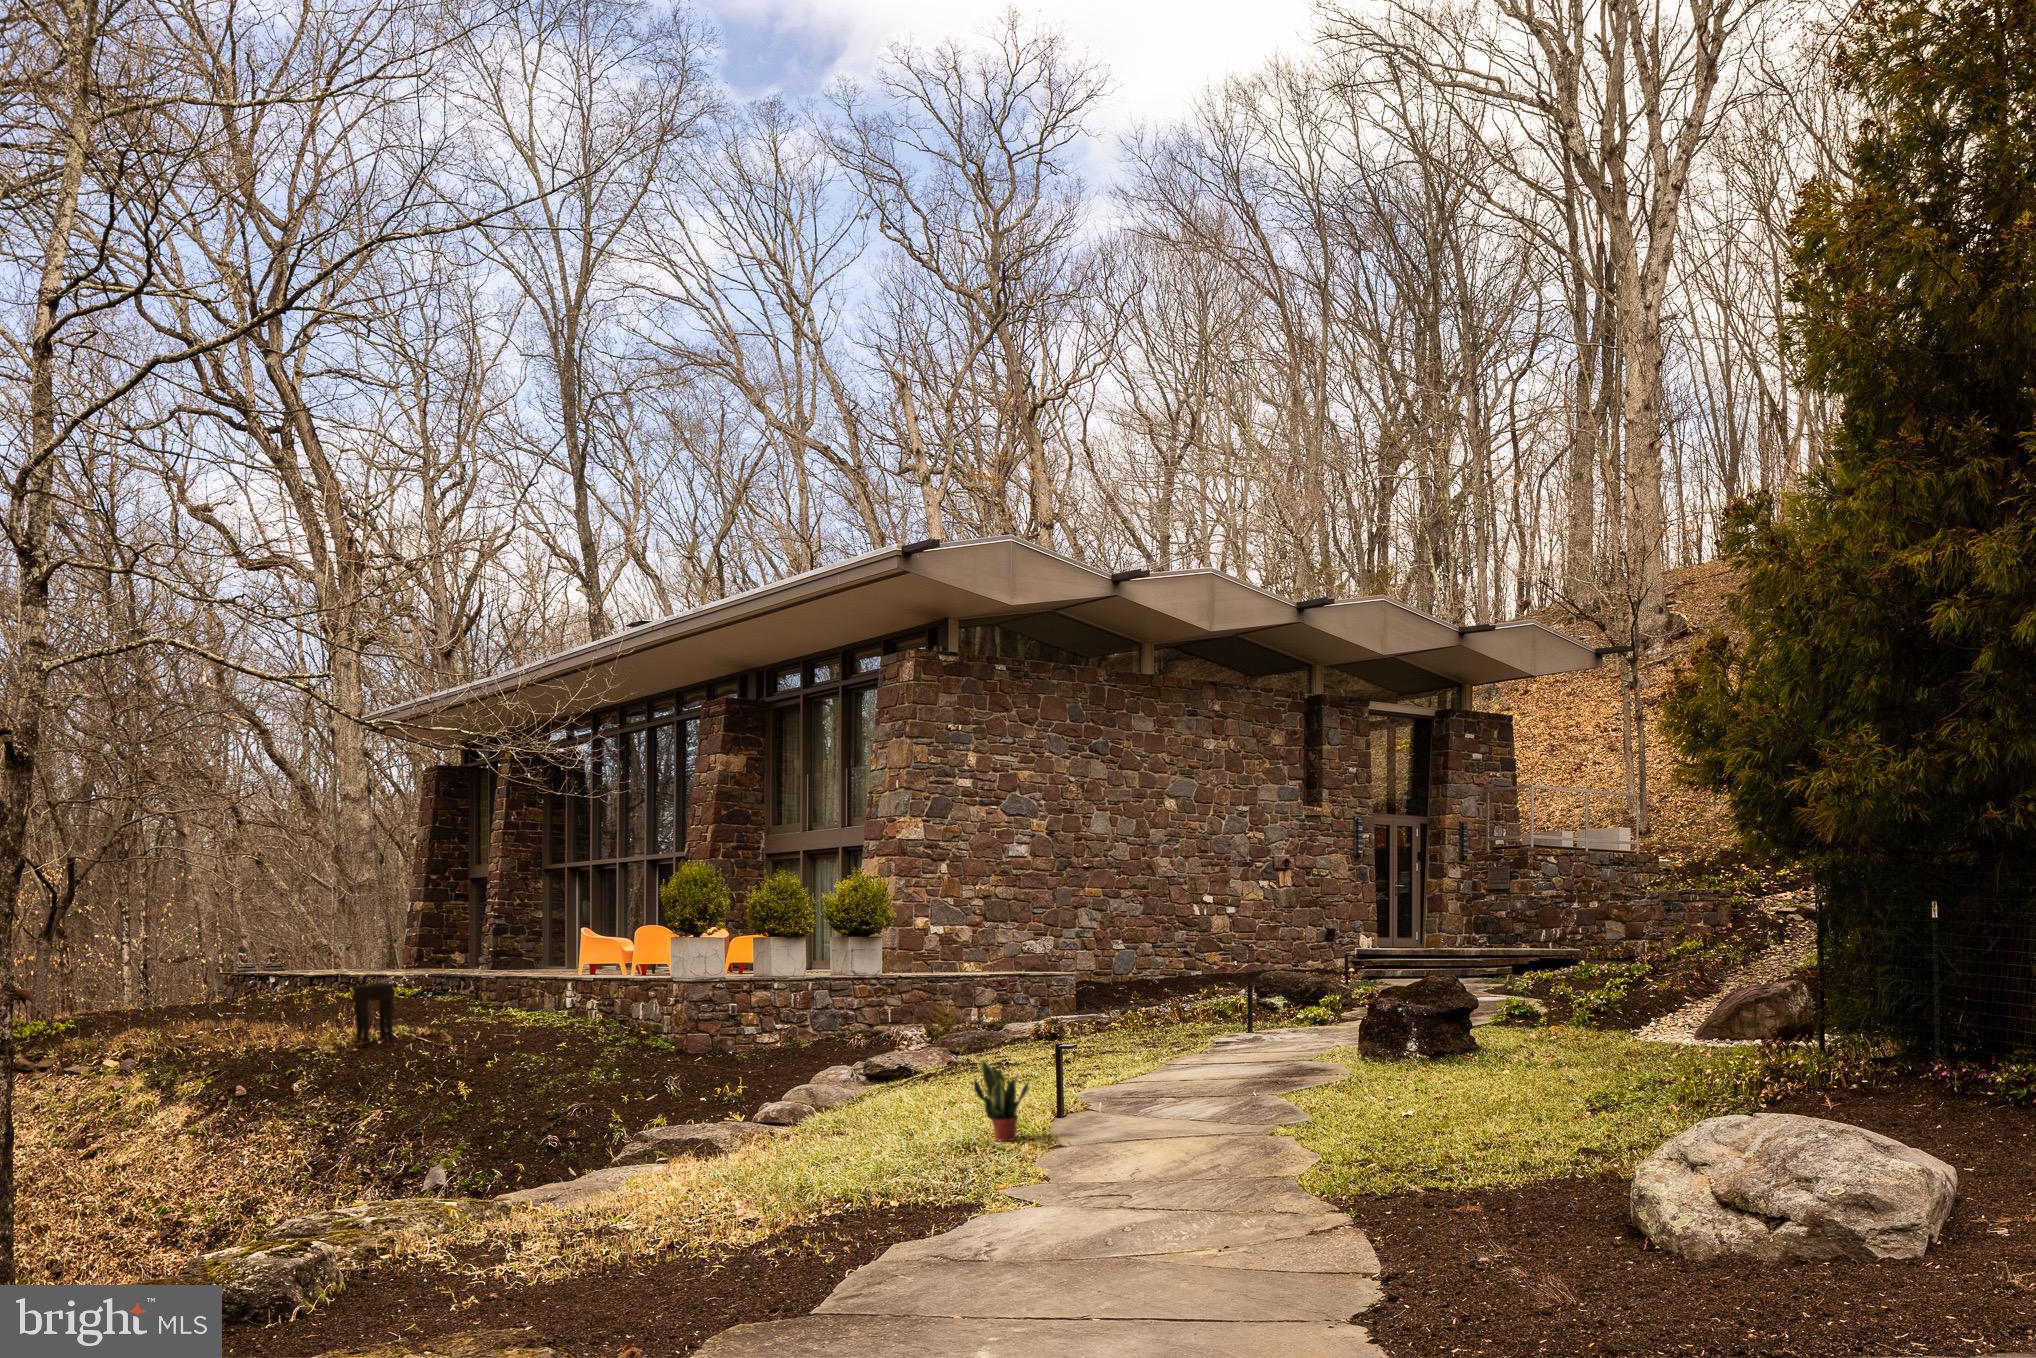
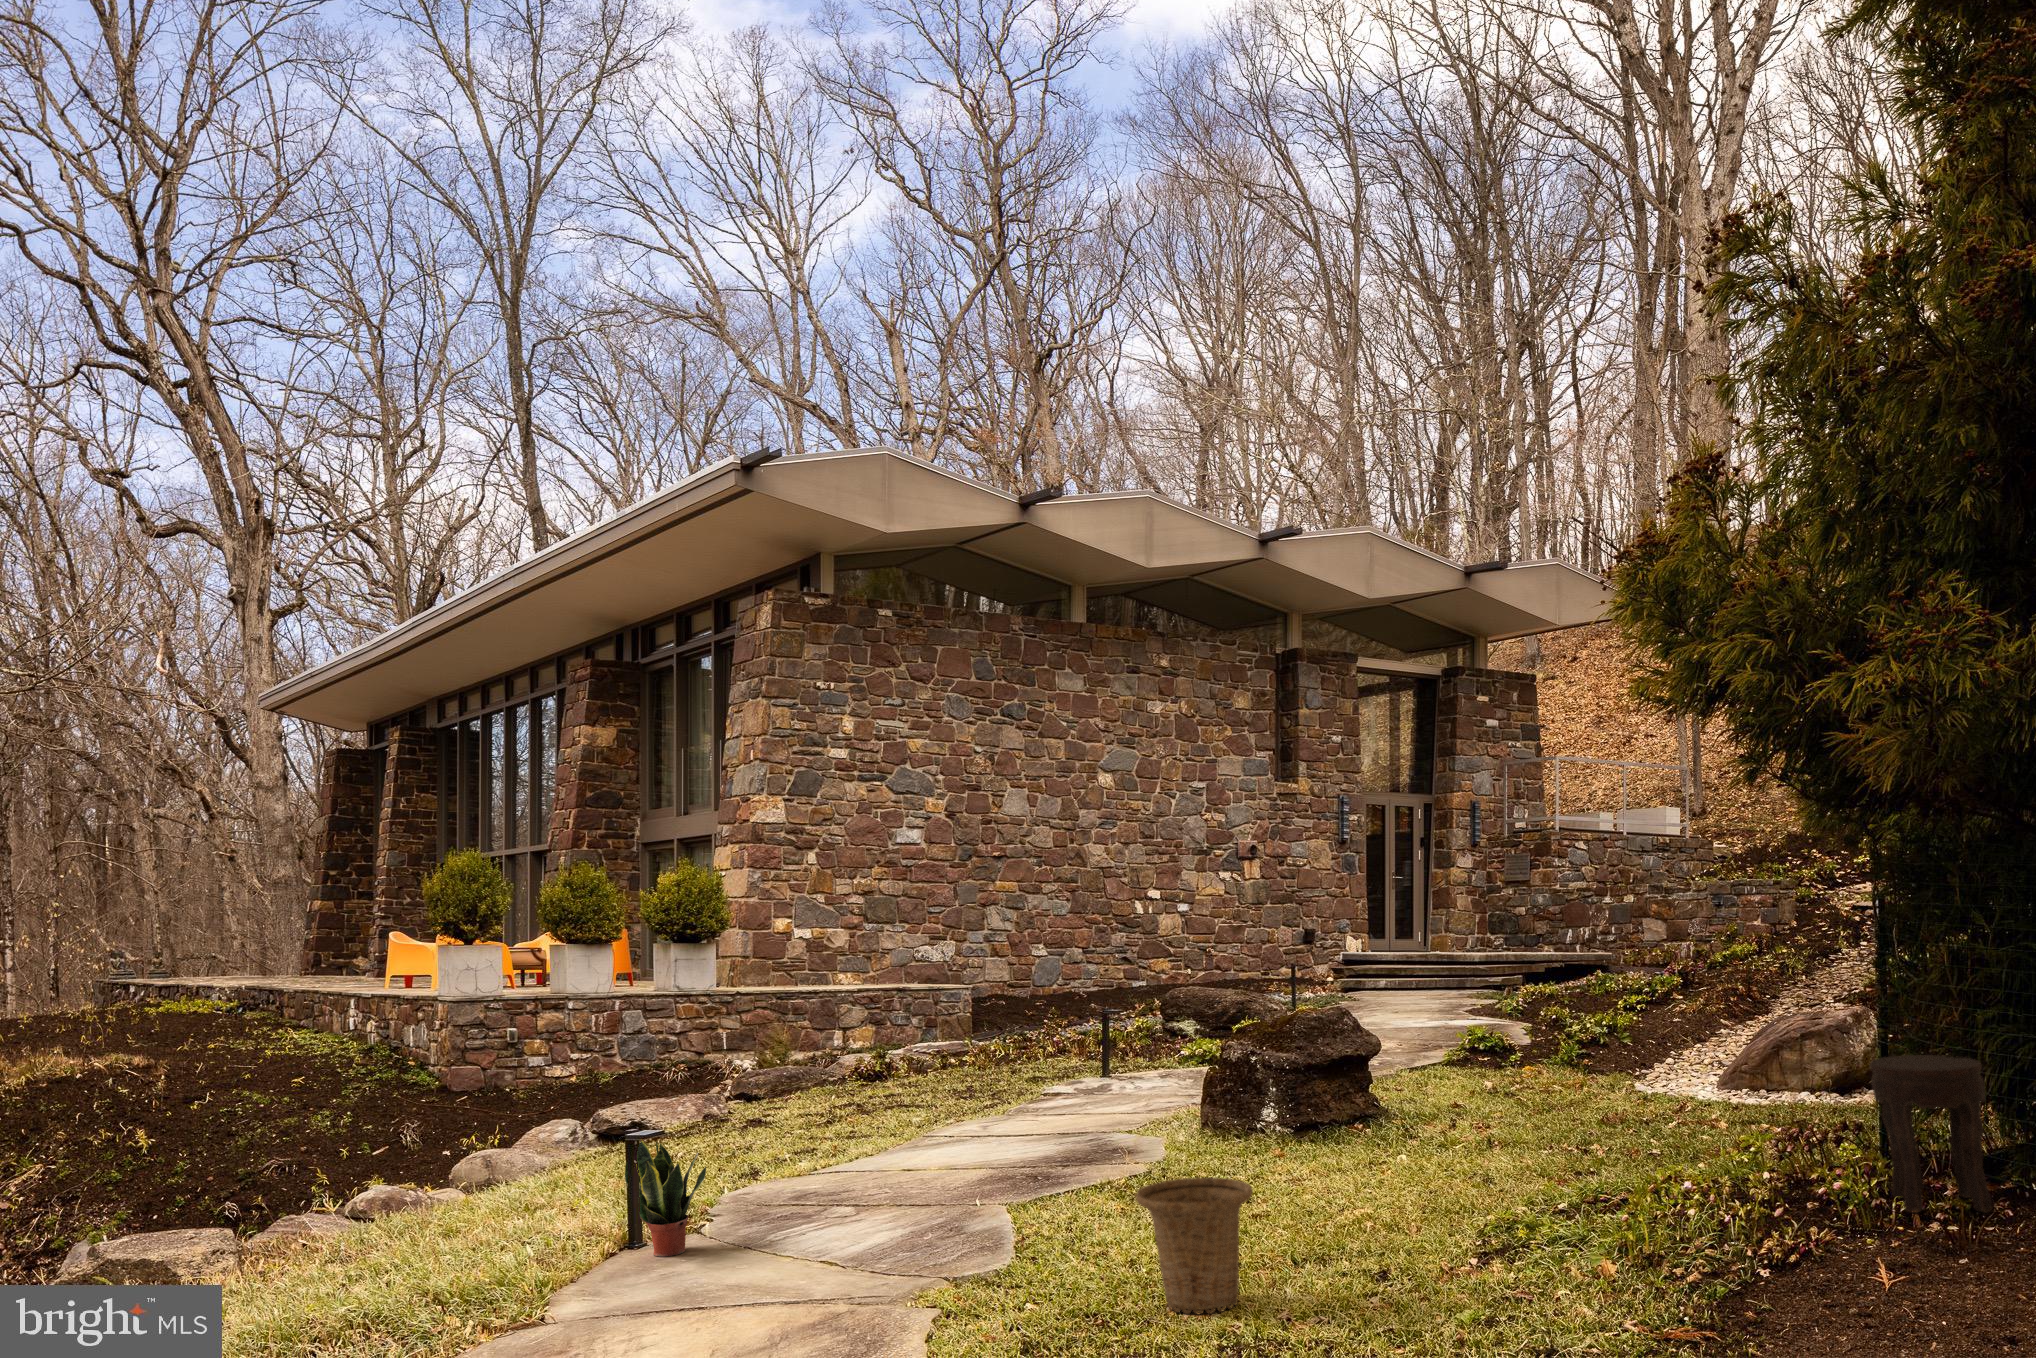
side table: present [352,983,395,1044] -> present [1869,1055,1992,1213]
basket: none [1364,1074,1439,1154] -> present [1136,1177,1253,1314]

